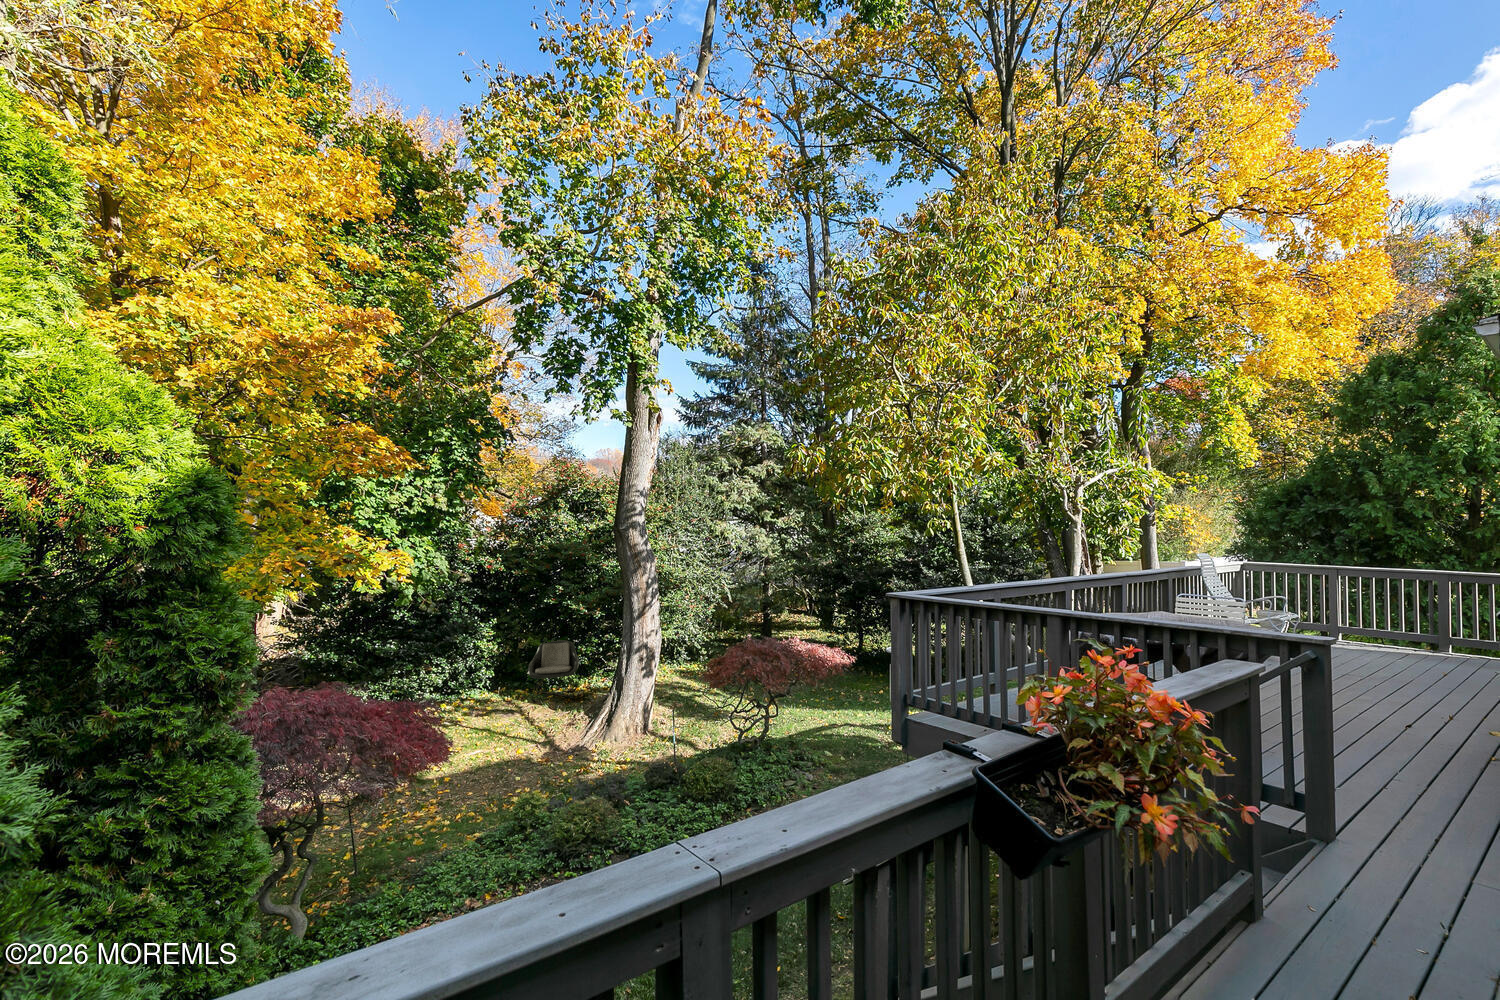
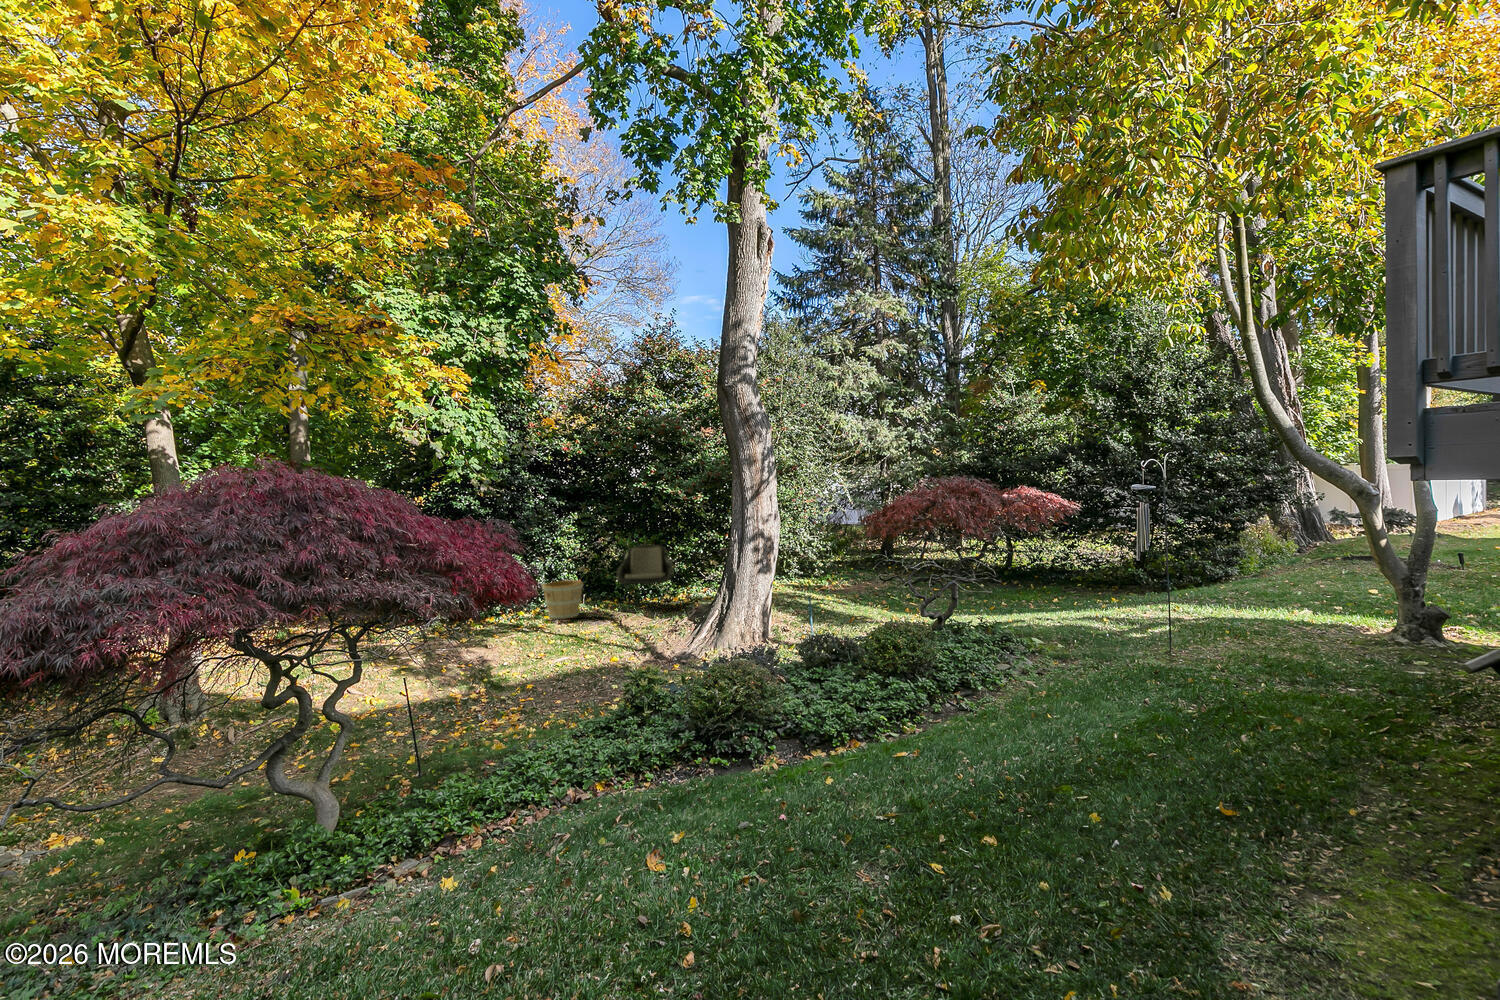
wooden bucket: none [461,674,498,711] -> present [542,580,583,619]

